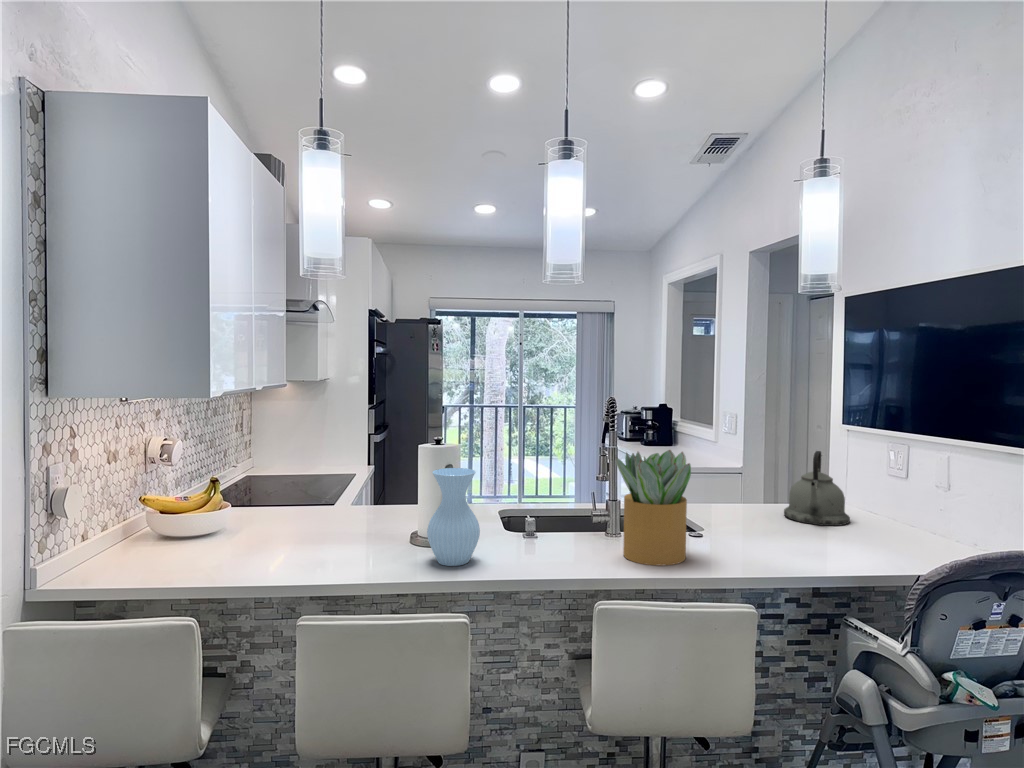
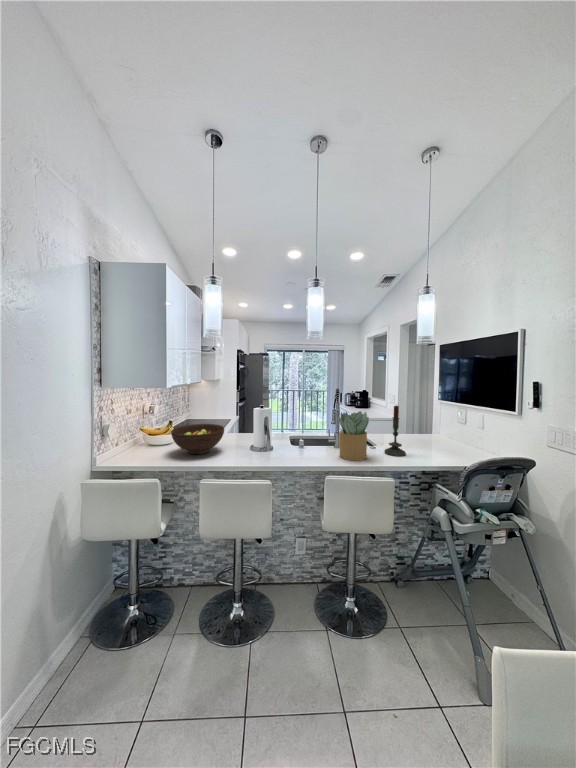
candle: none [725,433,773,554] -> present [385,406,406,457]
kettle: present [784,451,850,526] -> none [414,412,443,445]
vase: present [427,468,480,566] -> none [256,418,278,459]
fruit bowl: none [220,484,350,557] -> present [171,424,224,454]

